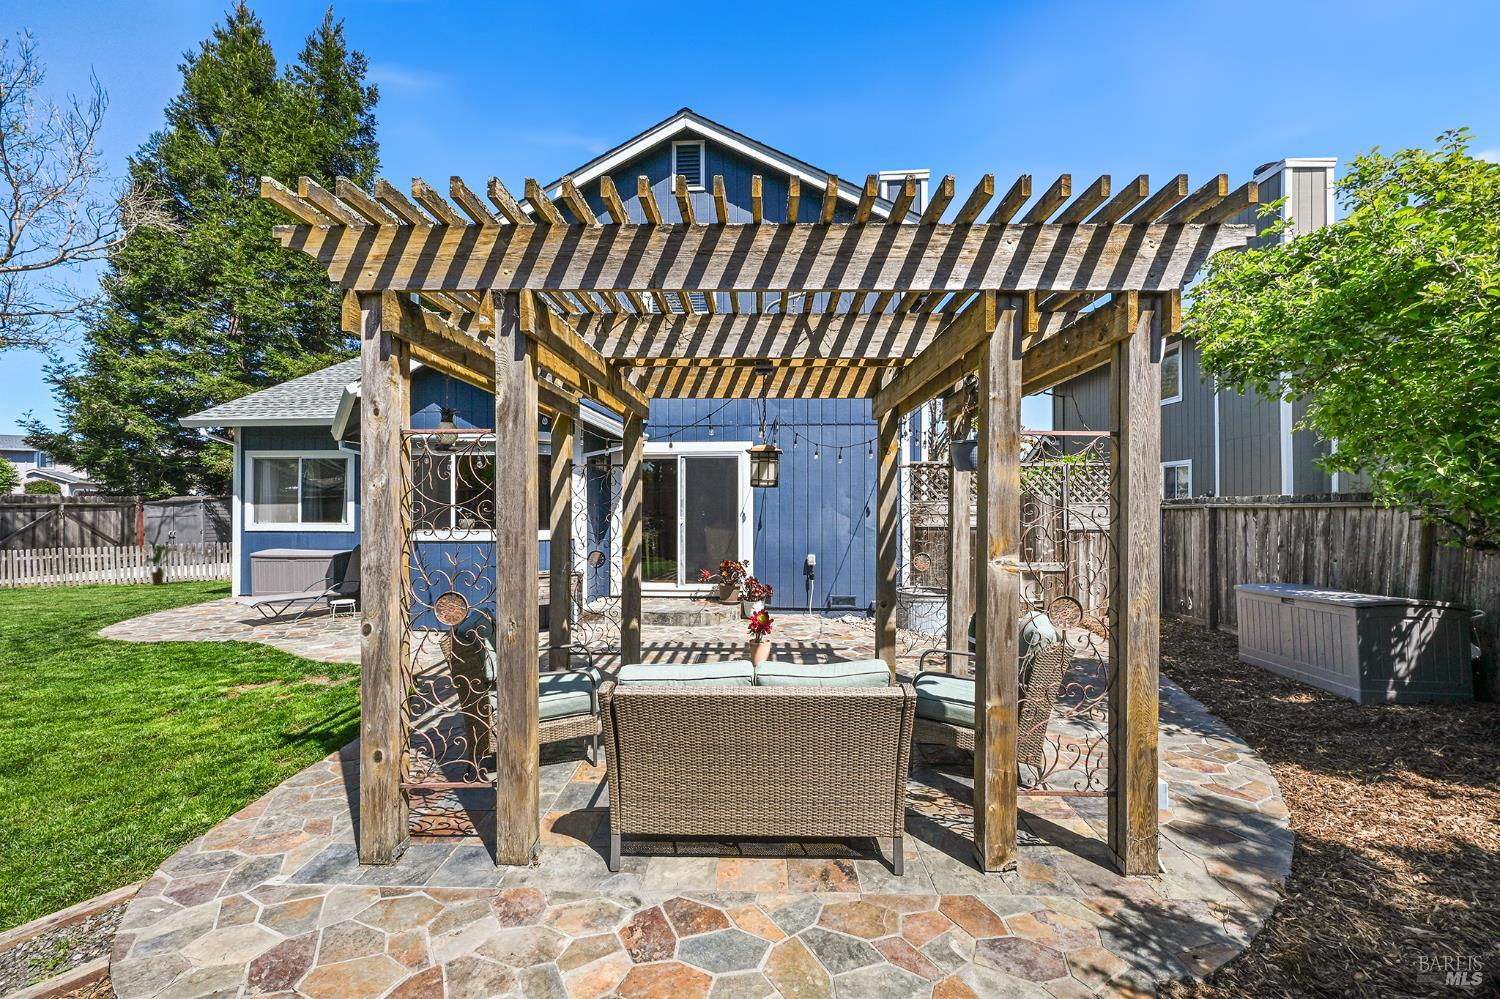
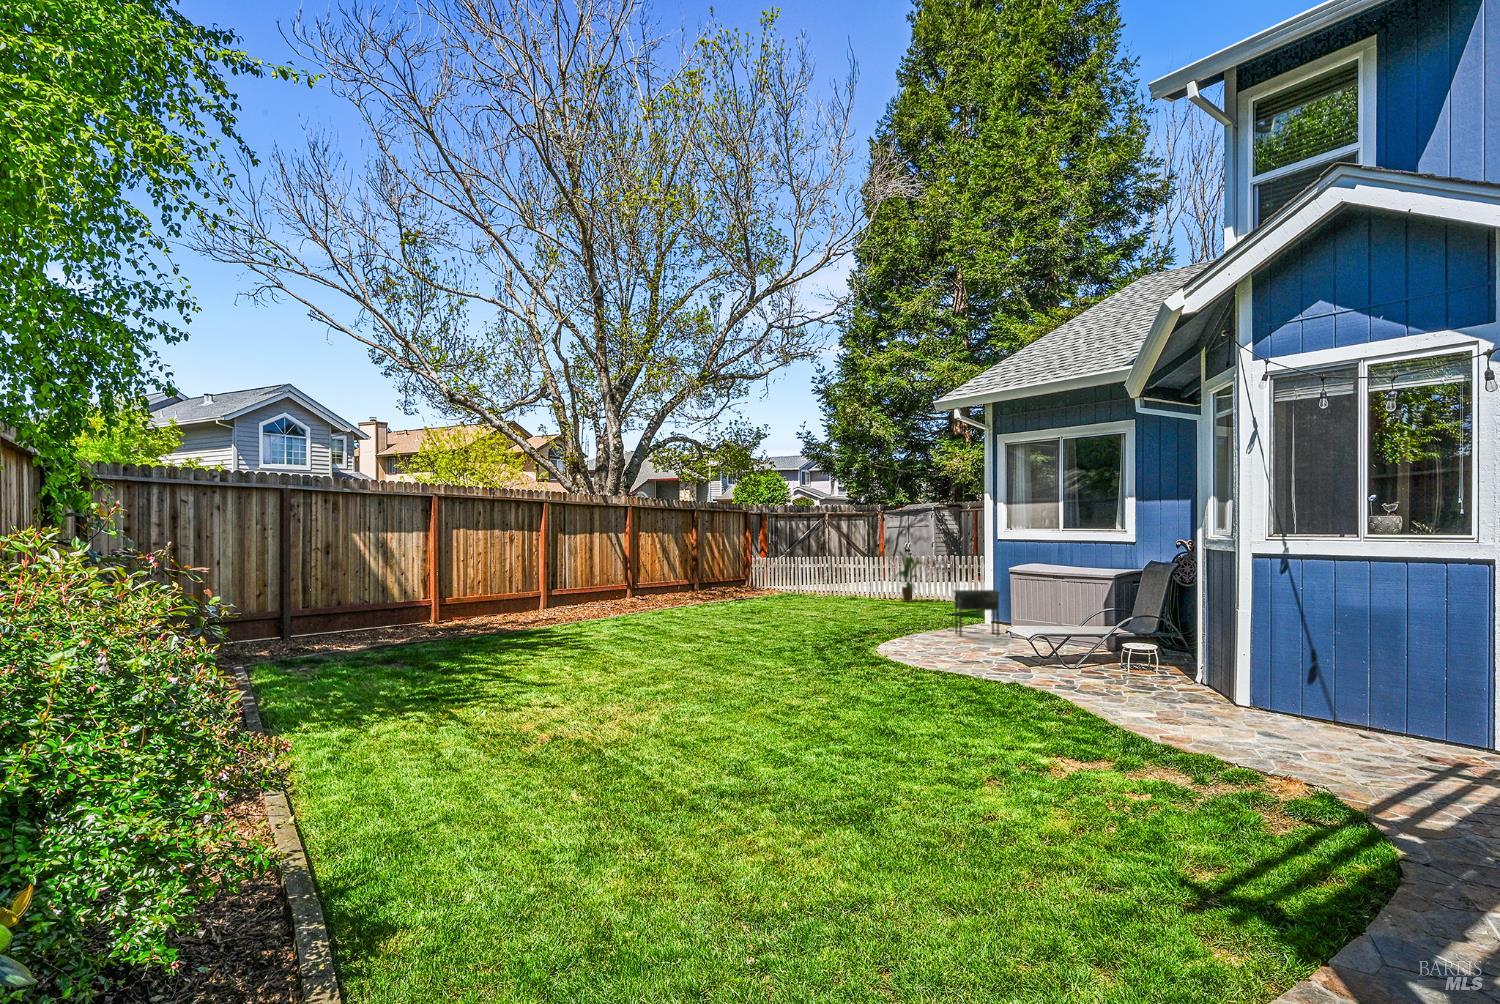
side table: none [196,571,242,611] -> present [953,590,1000,637]

